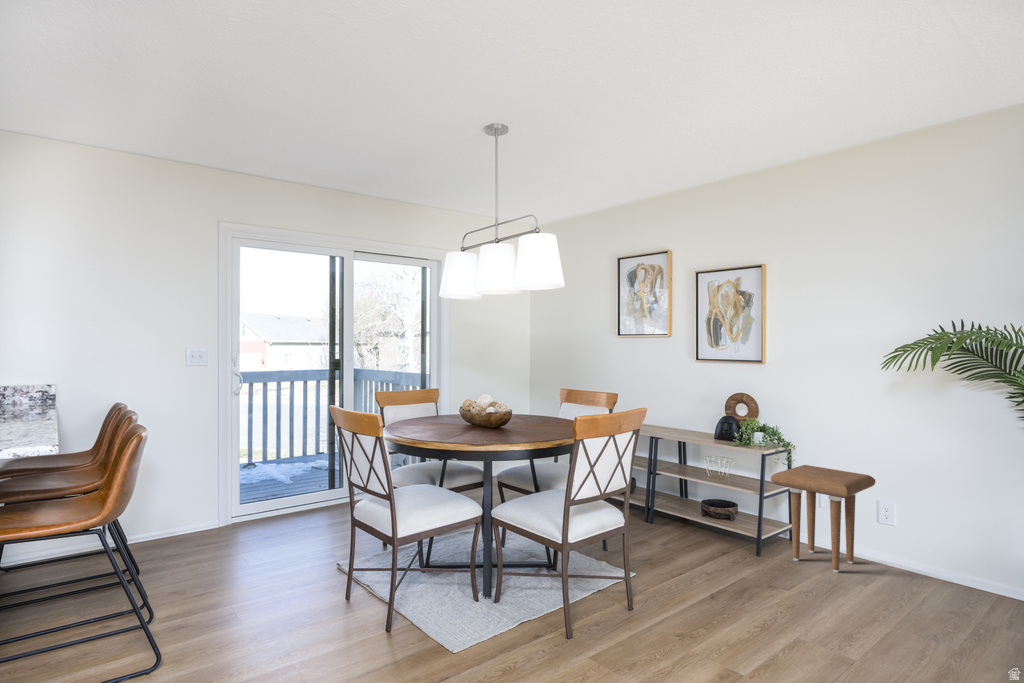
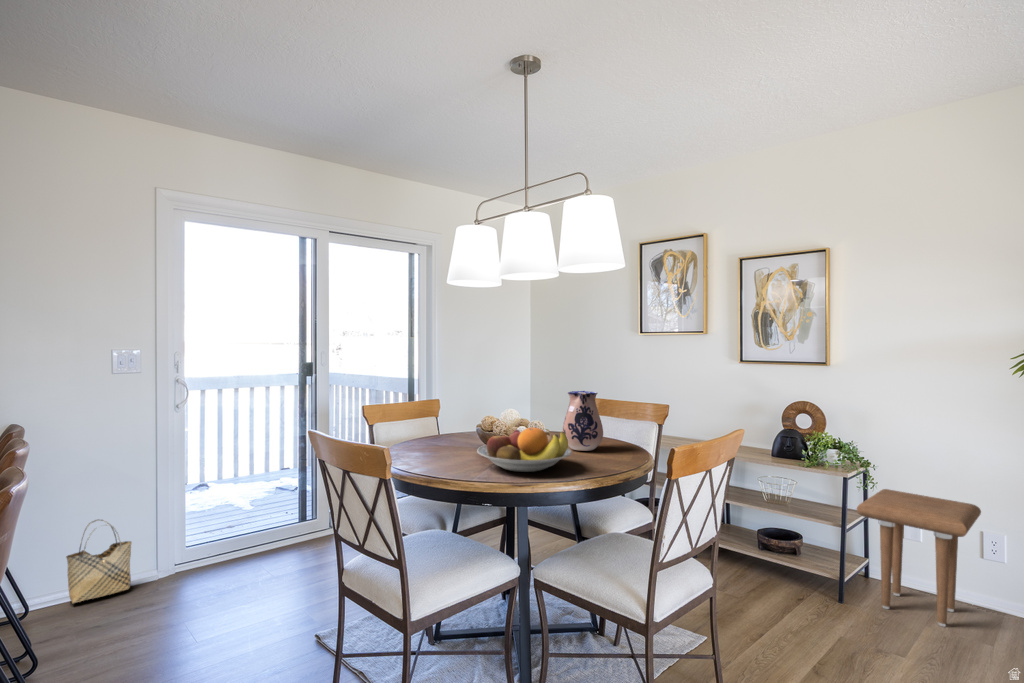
ceramic pitcher: none [526,382,557,428] -> present [563,391,603,451]
fruit bowl: none [452,407,523,439] -> present [477,428,572,472]
woven basket: none [156,481,202,543] -> present [66,519,132,603]

